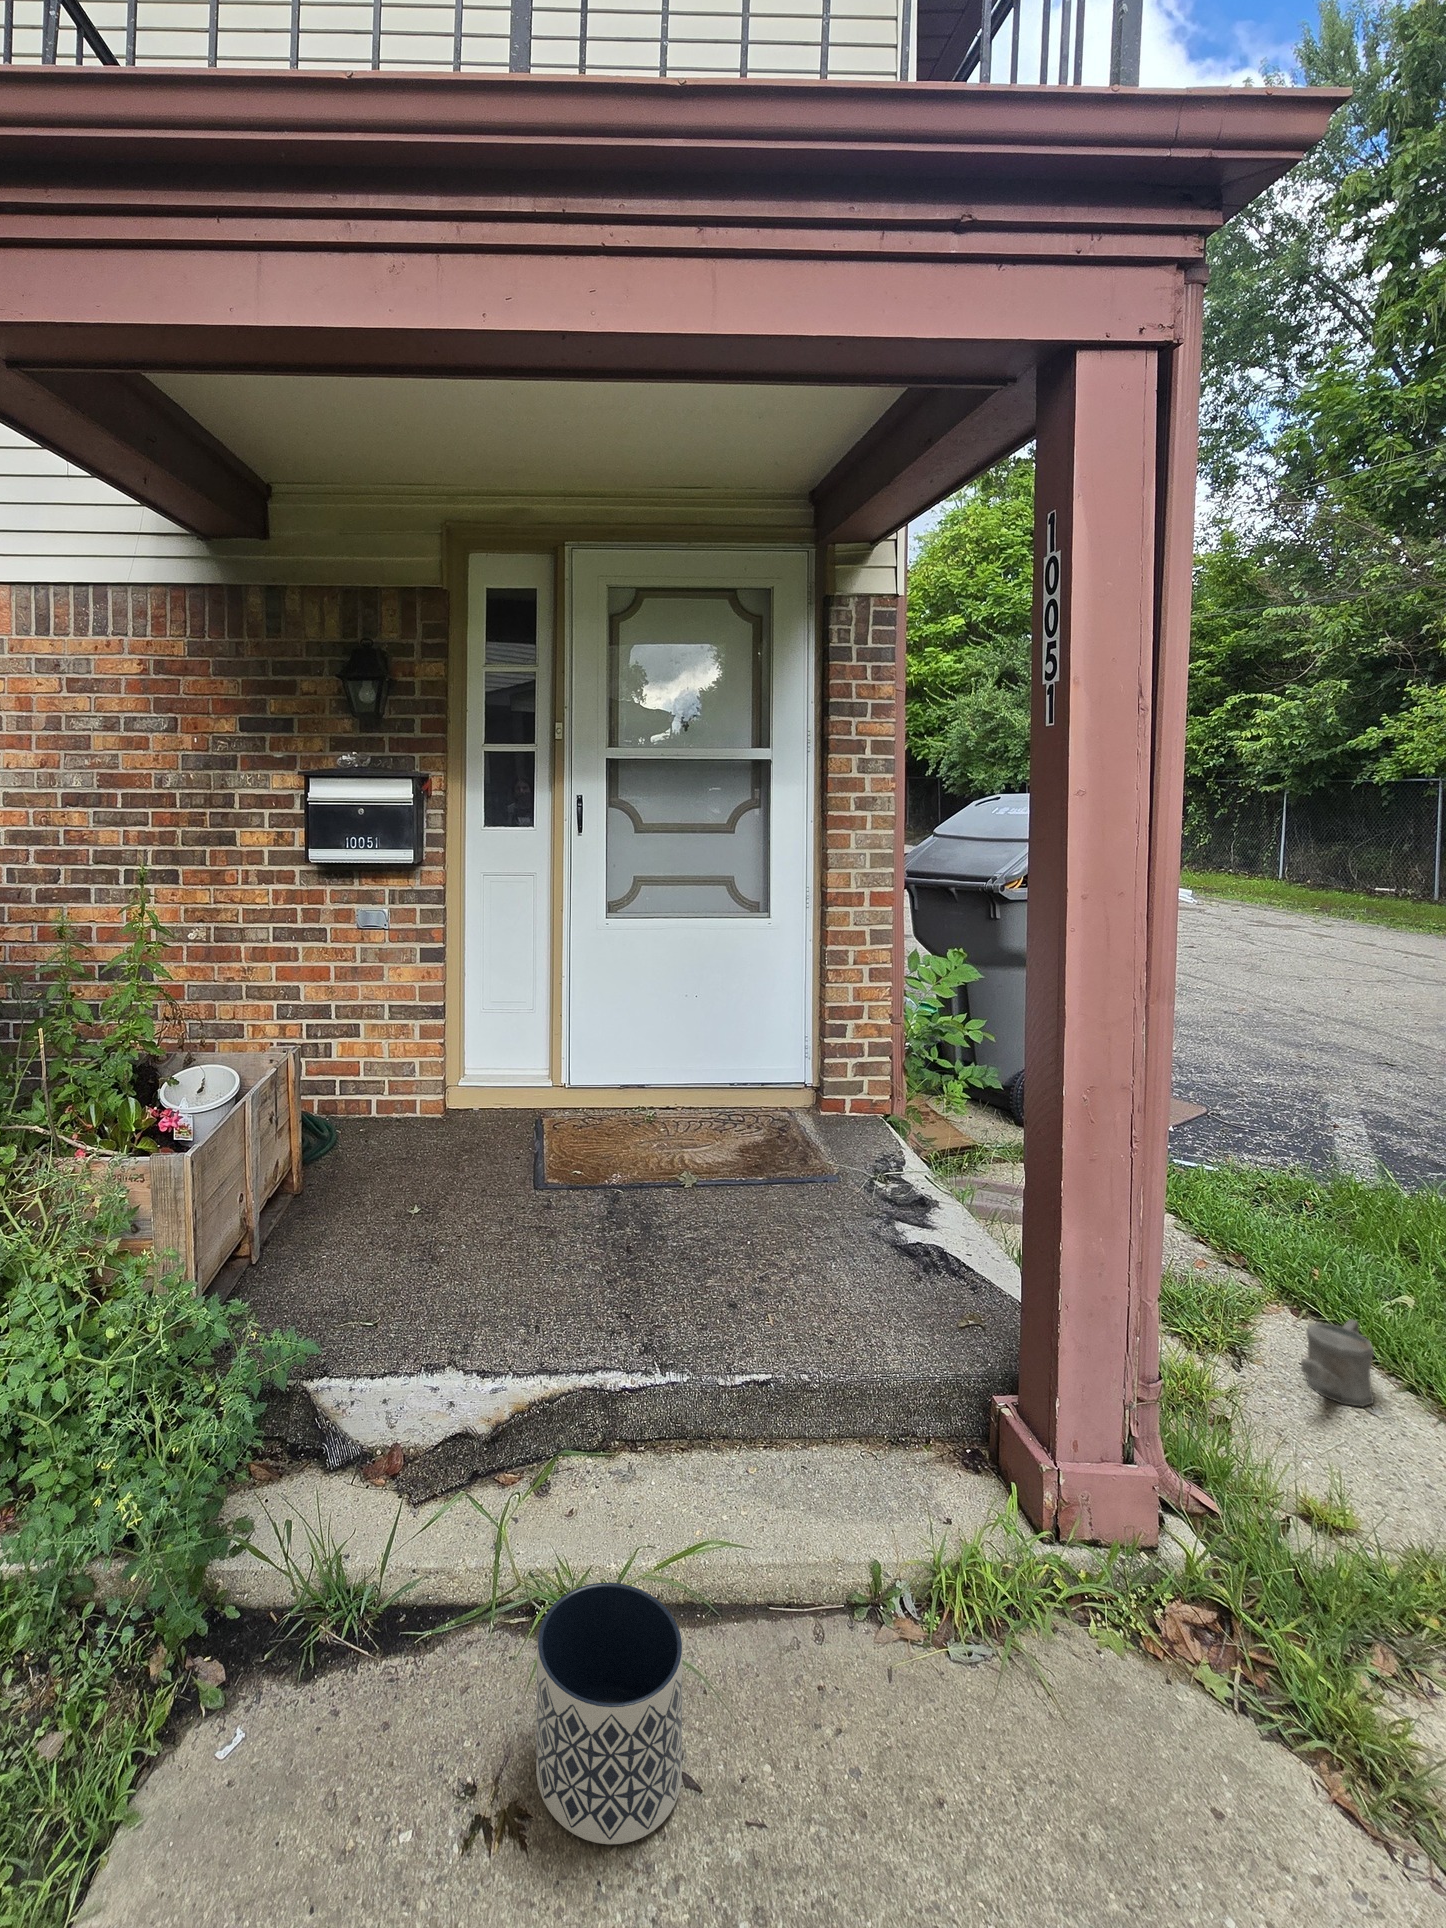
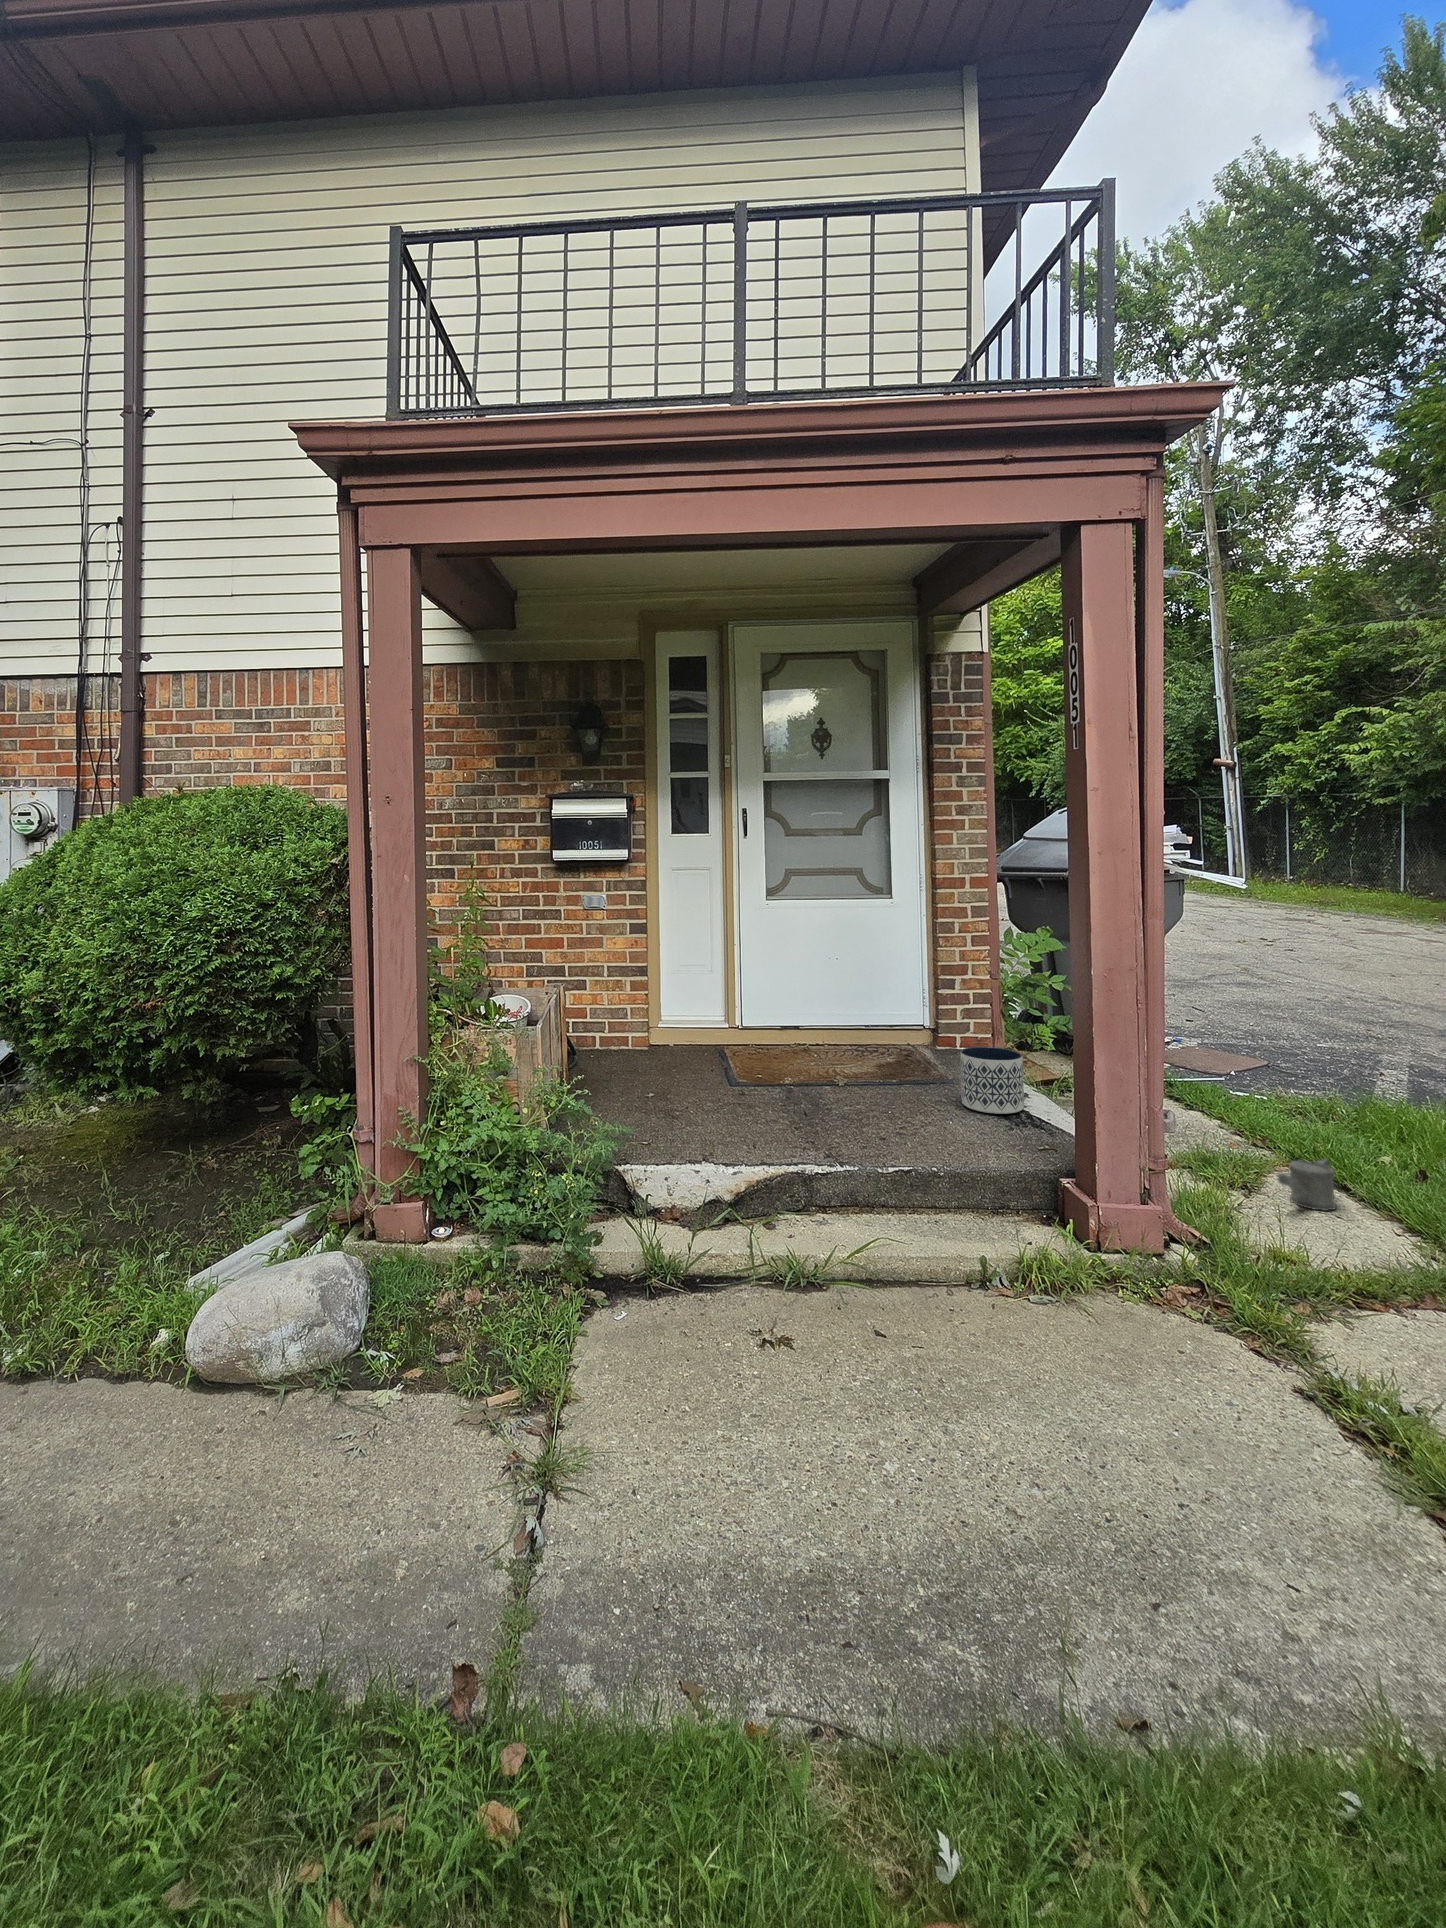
planter: present [536,1583,682,1844] -> present [960,1047,1024,1114]

